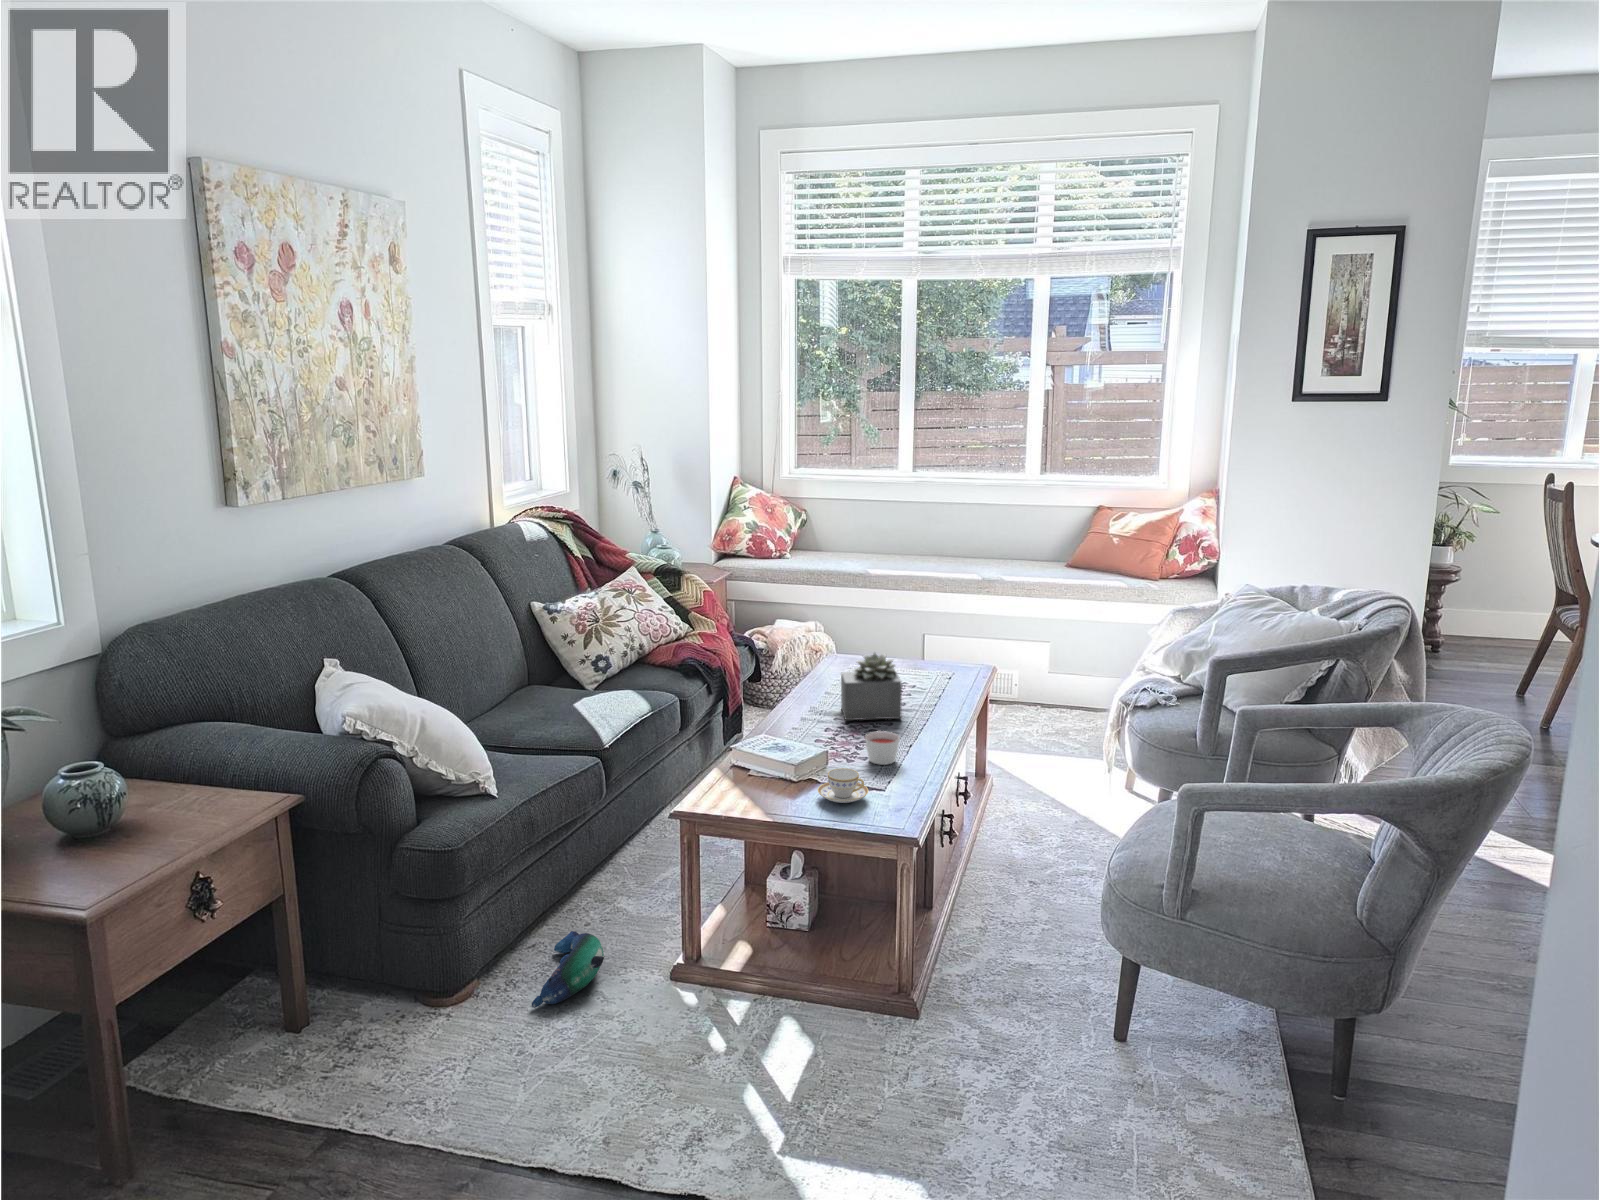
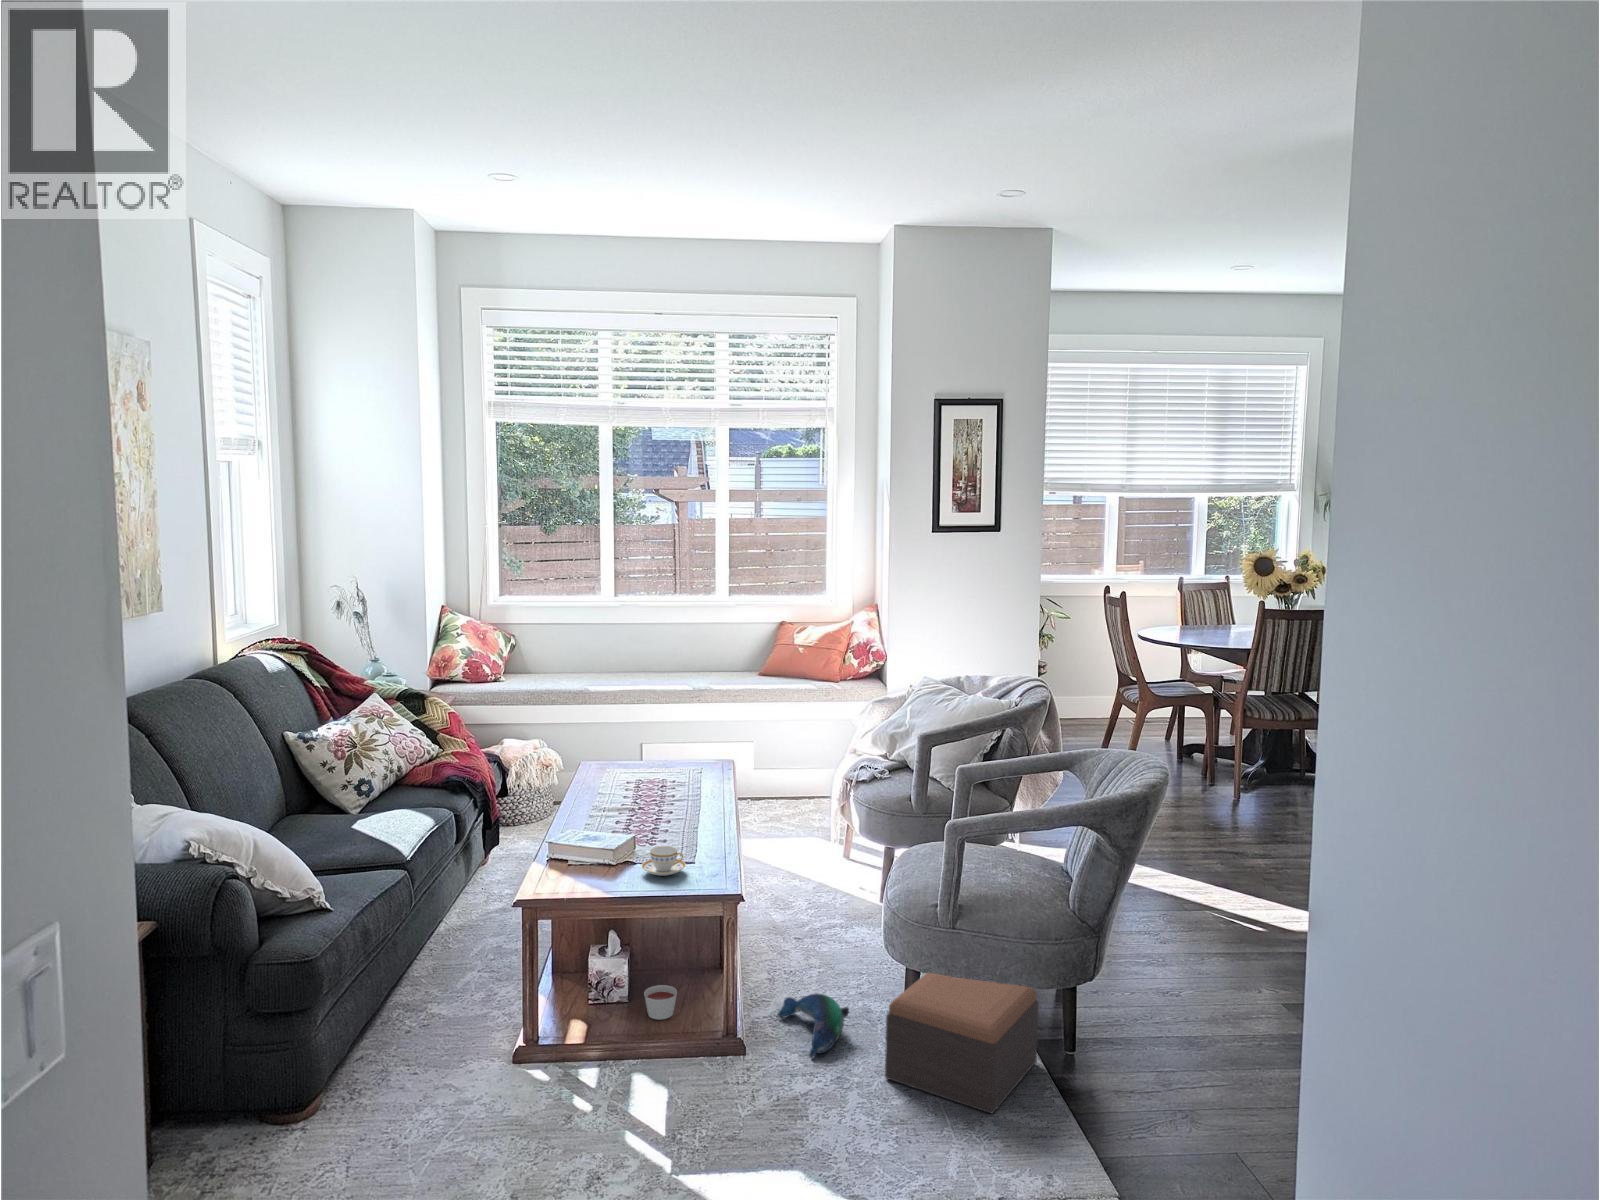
succulent plant: present [841,653,902,720] -> none [621,750,681,813]
candle: present [865,731,900,765] -> present [644,985,677,1020]
plush toy: present [532,931,604,1008] -> present [778,993,849,1058]
footstool: none [1077,955,1295,1165] -> present [885,973,1039,1114]

